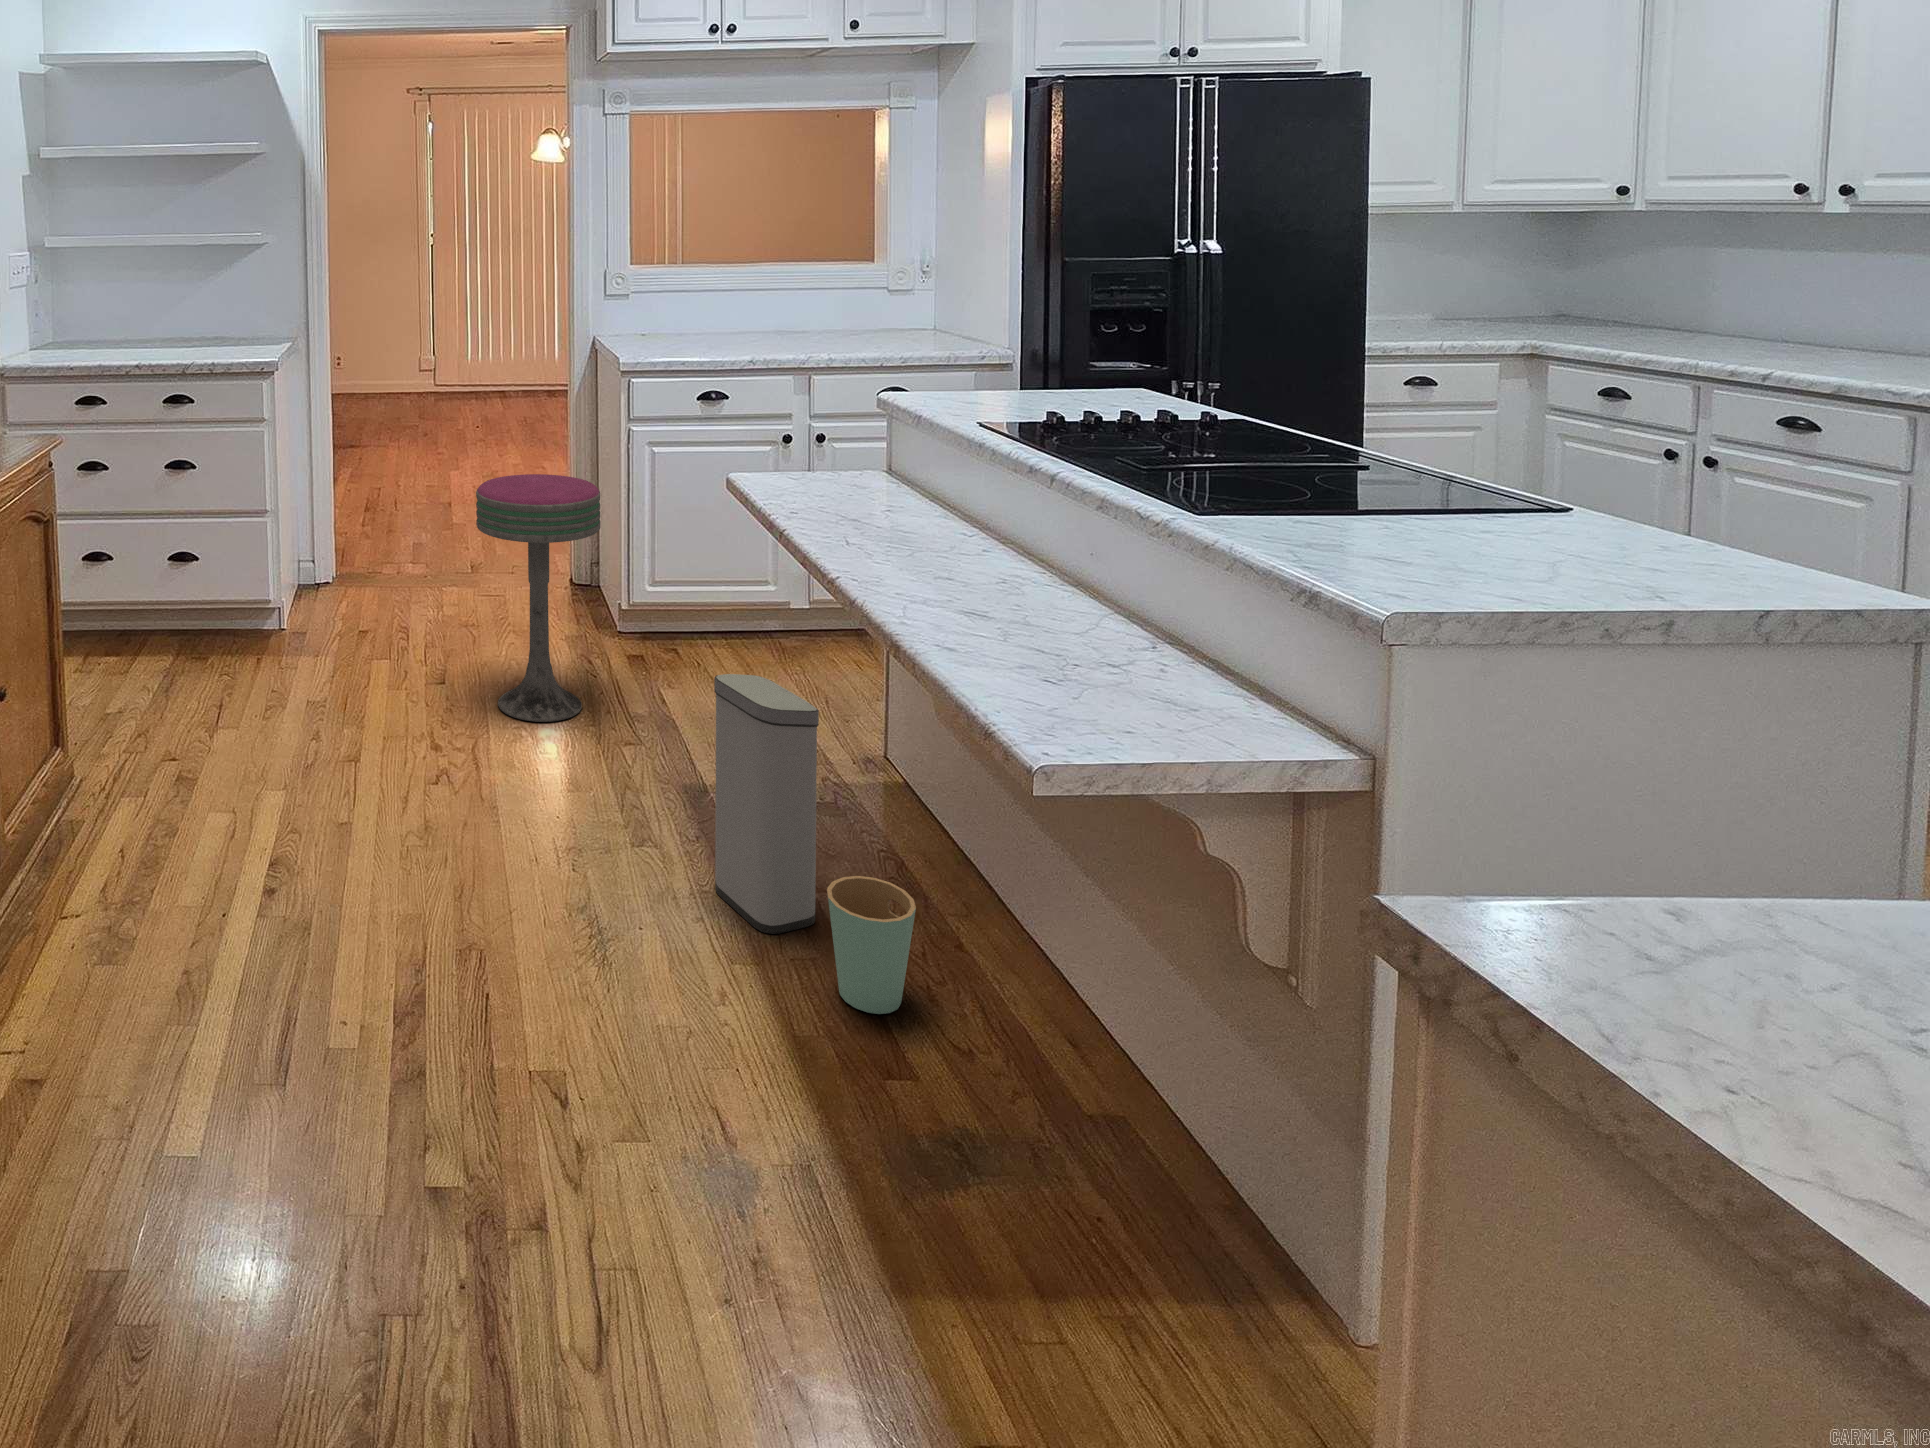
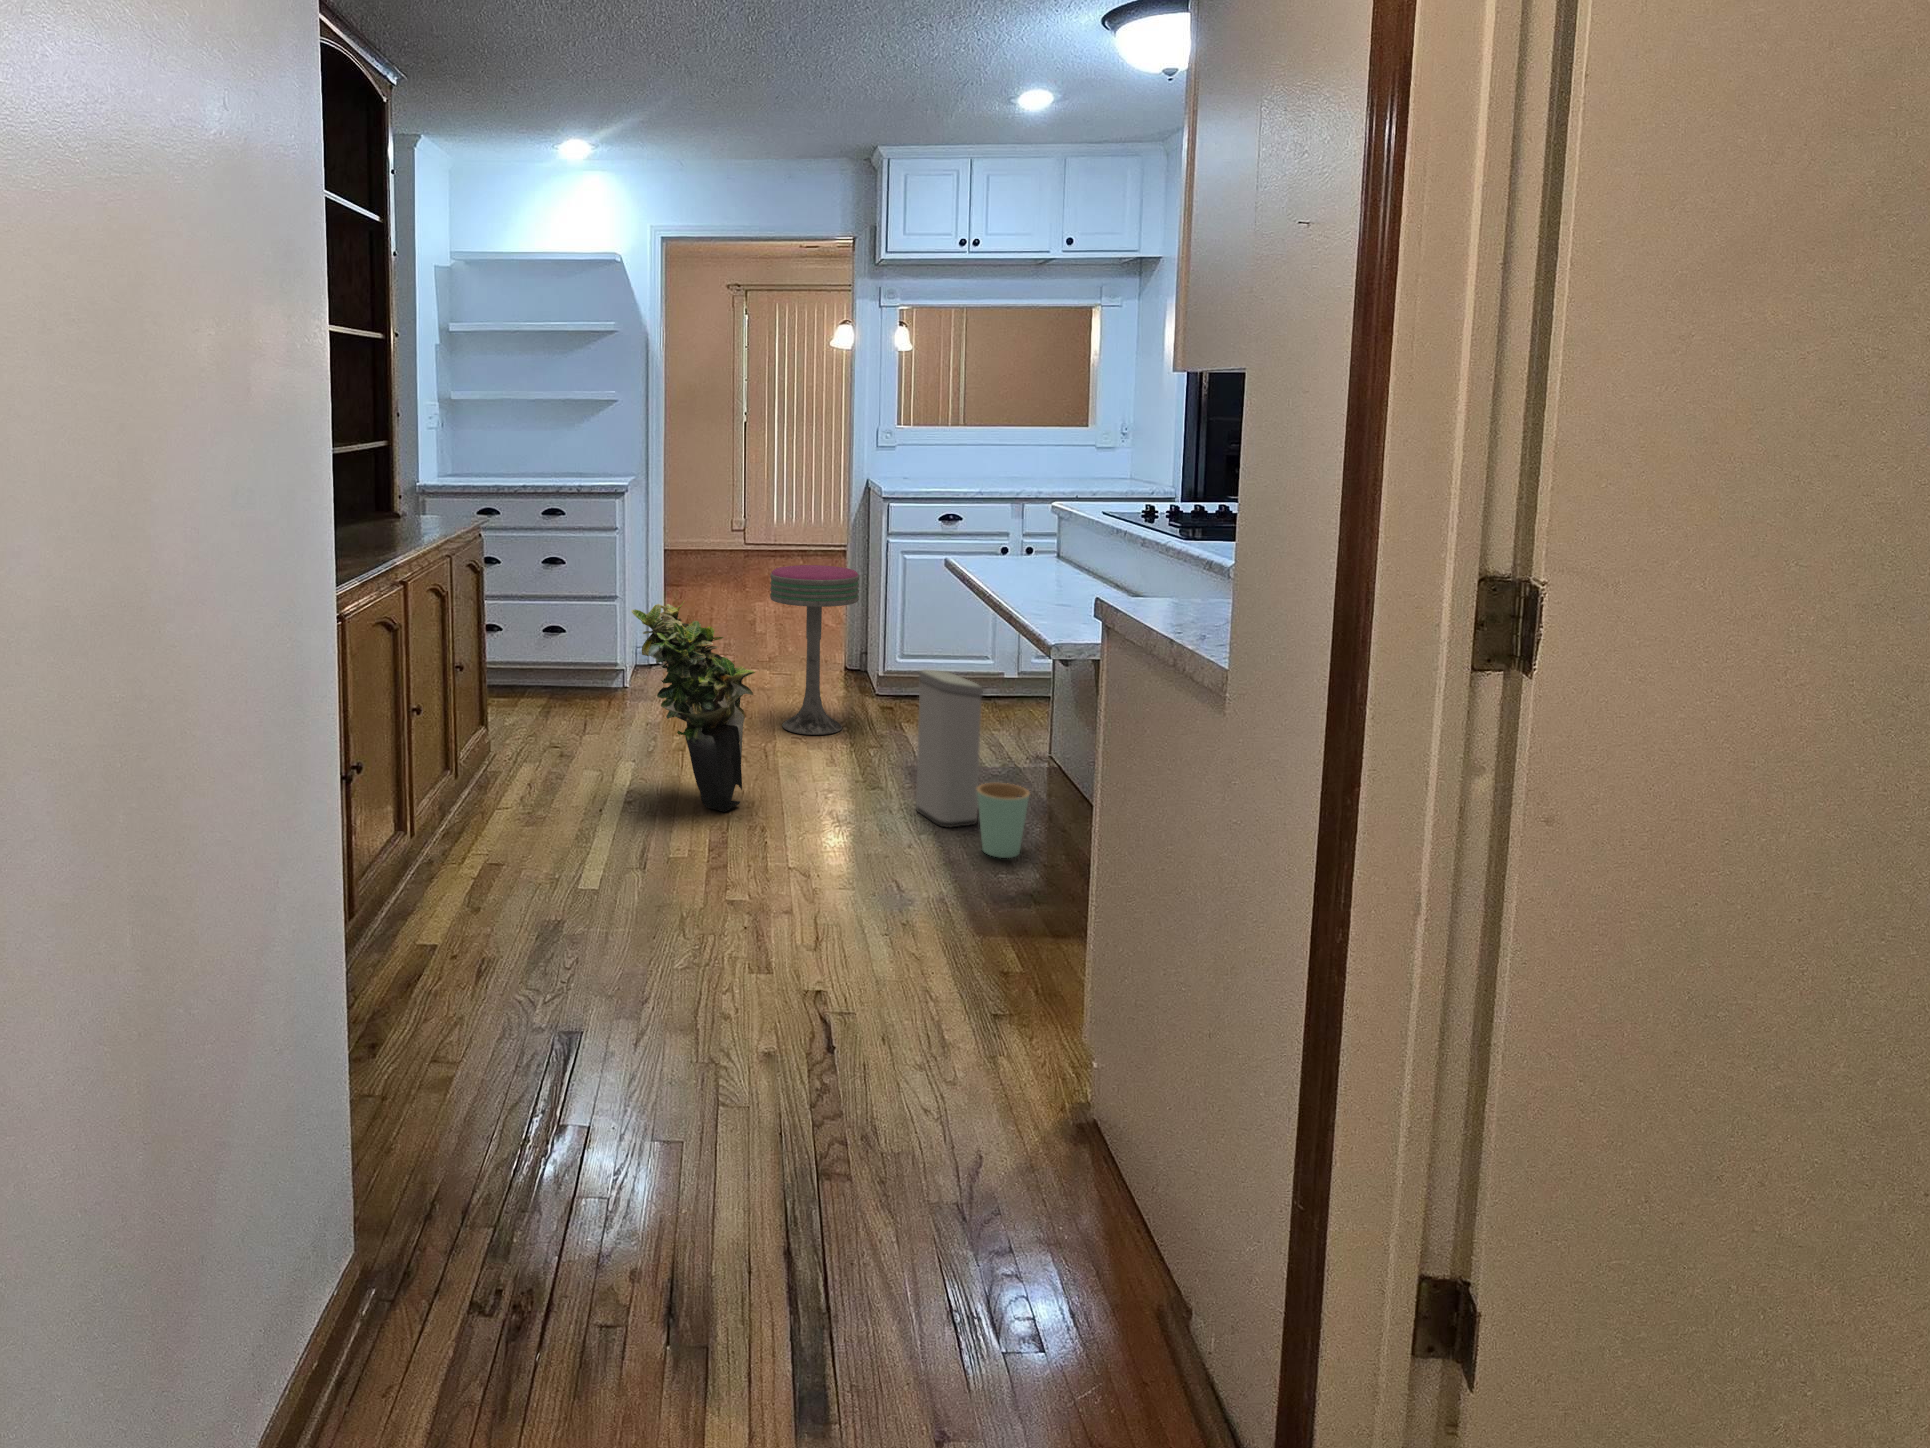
potted plant: none [271,567,464,907] -> present [631,602,755,812]

